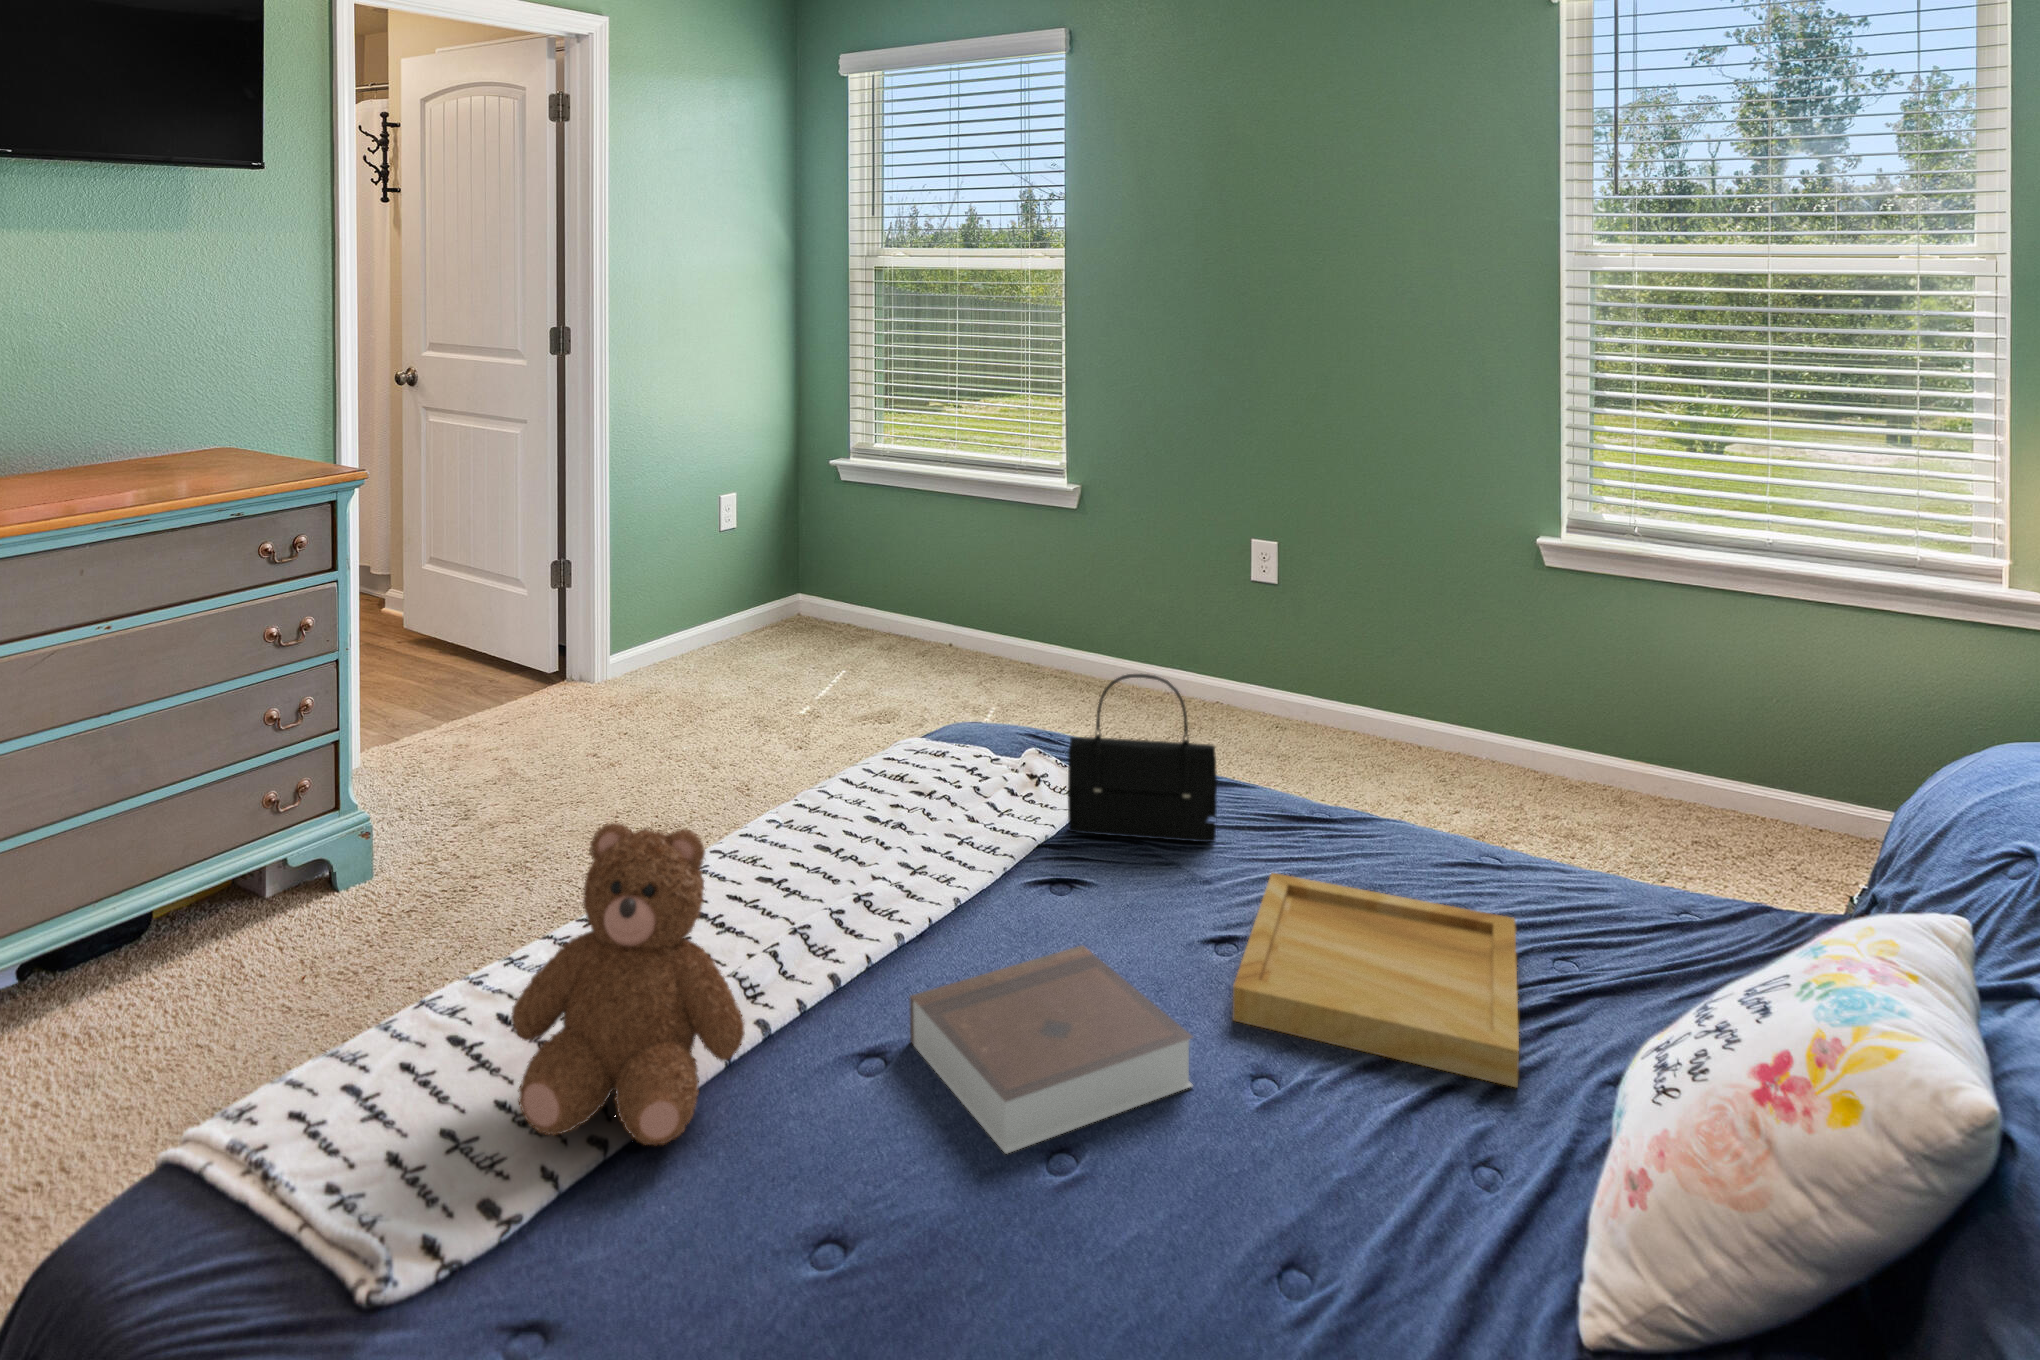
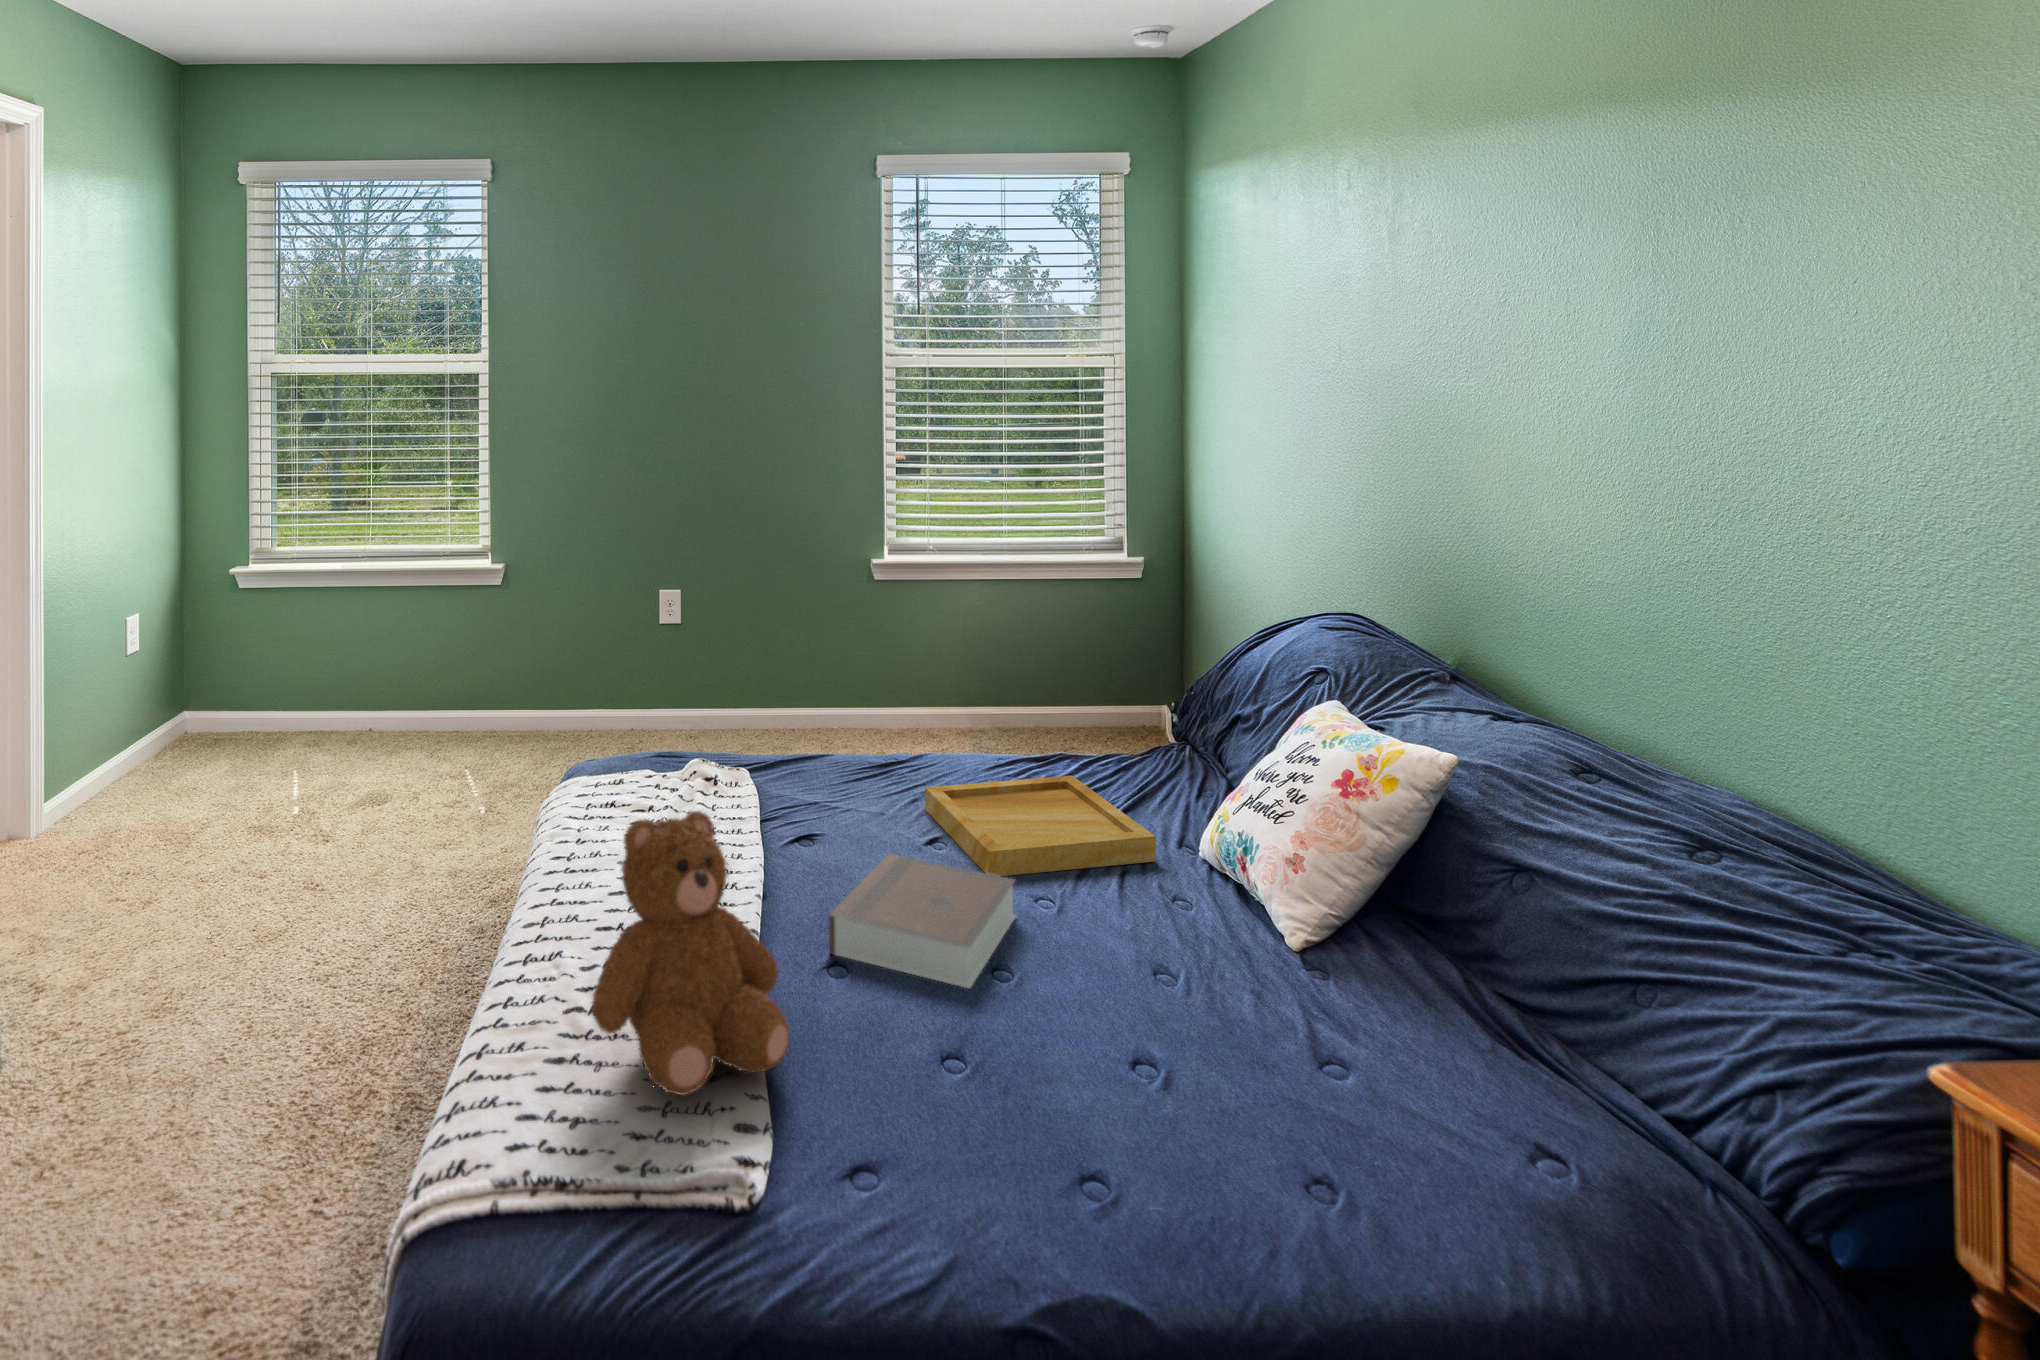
handbag: present [1068,674,1217,842] -> none [750,664,856,804]

